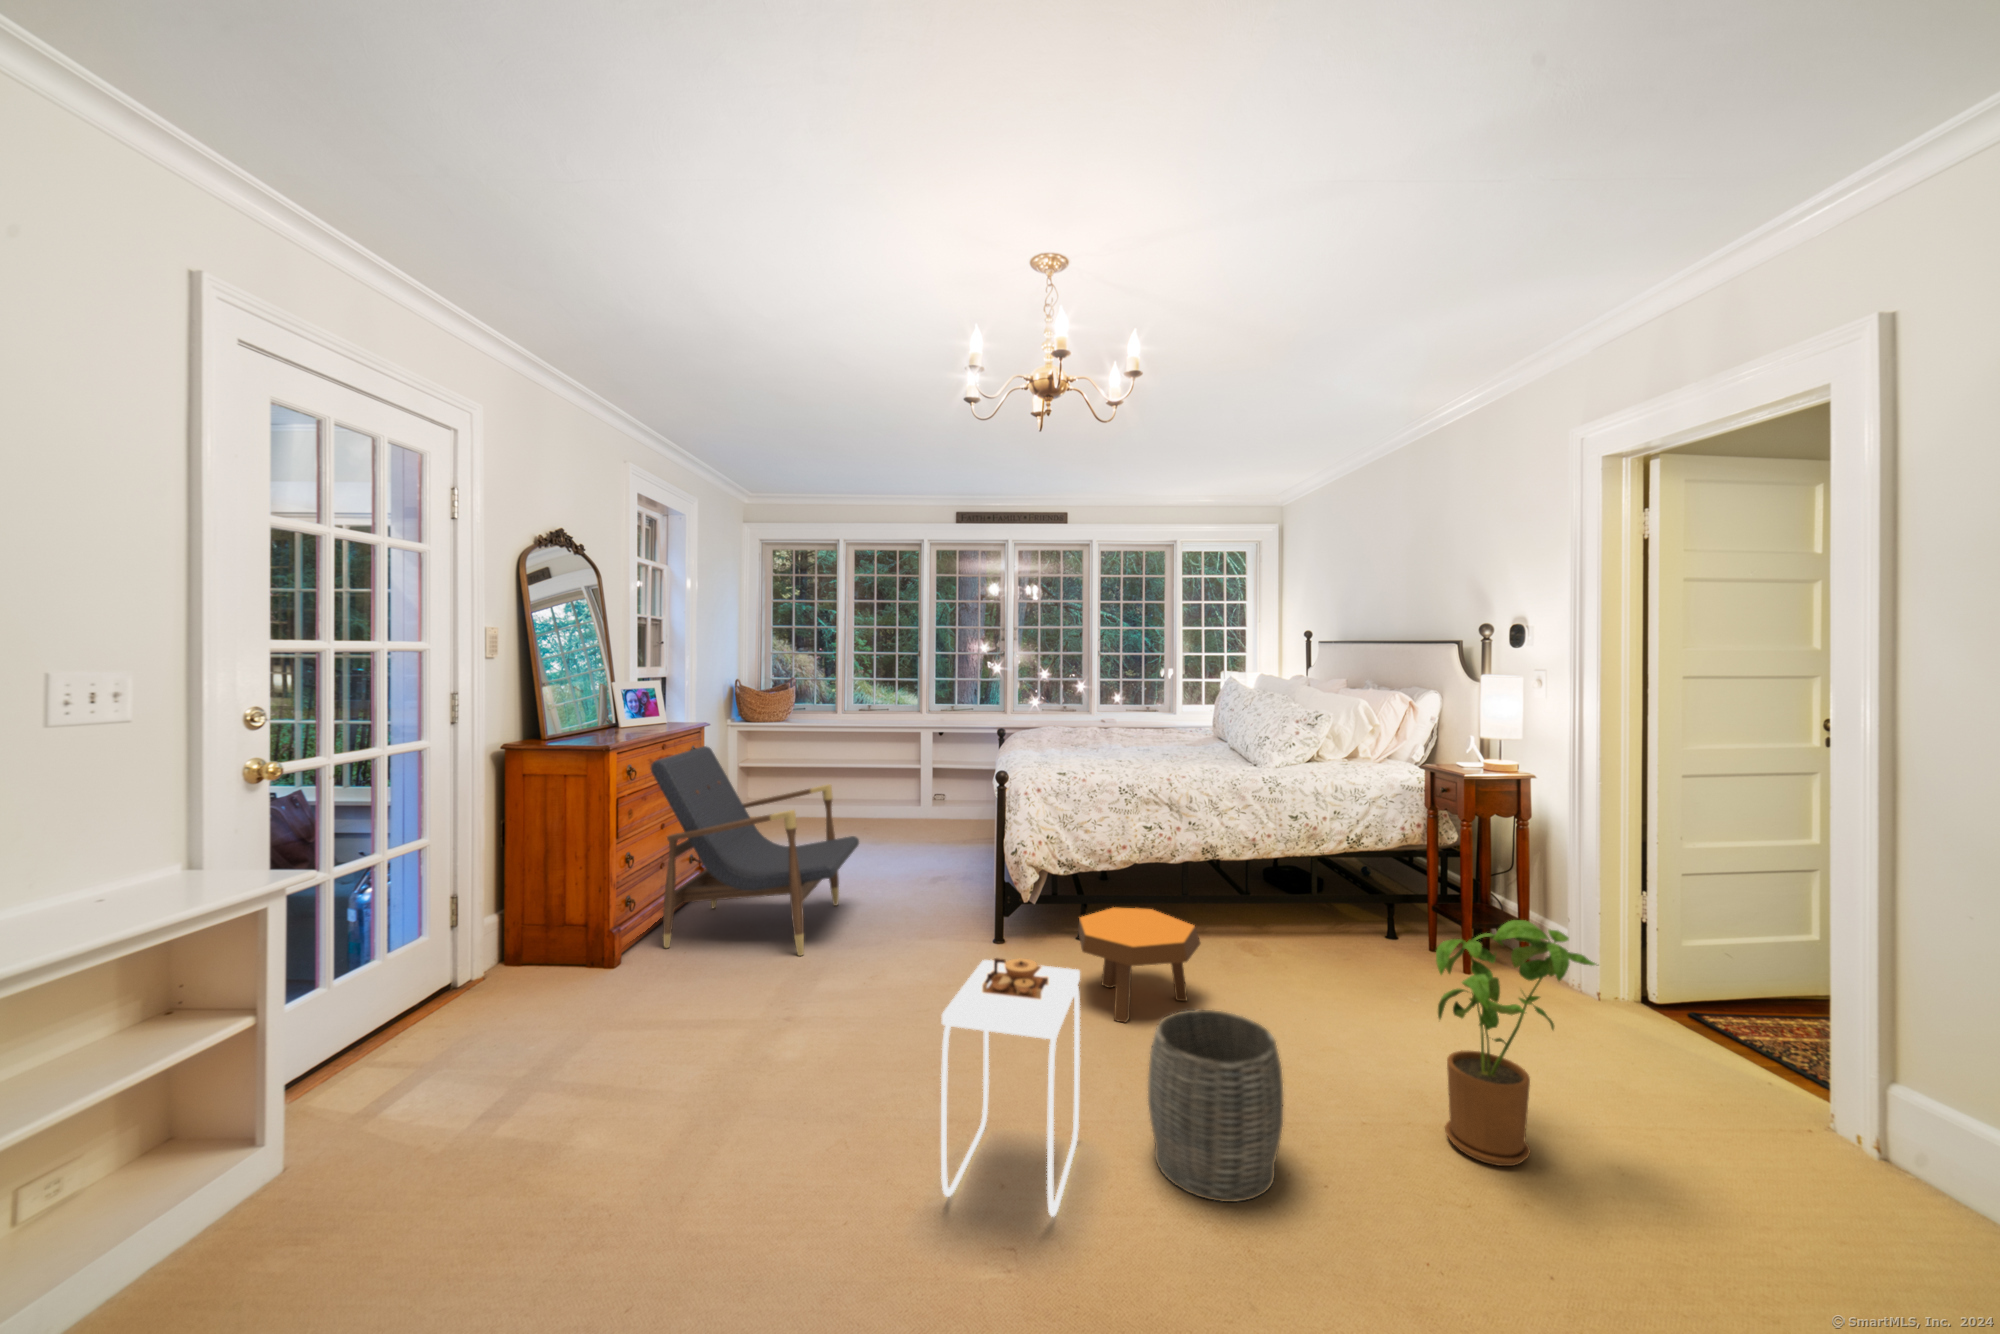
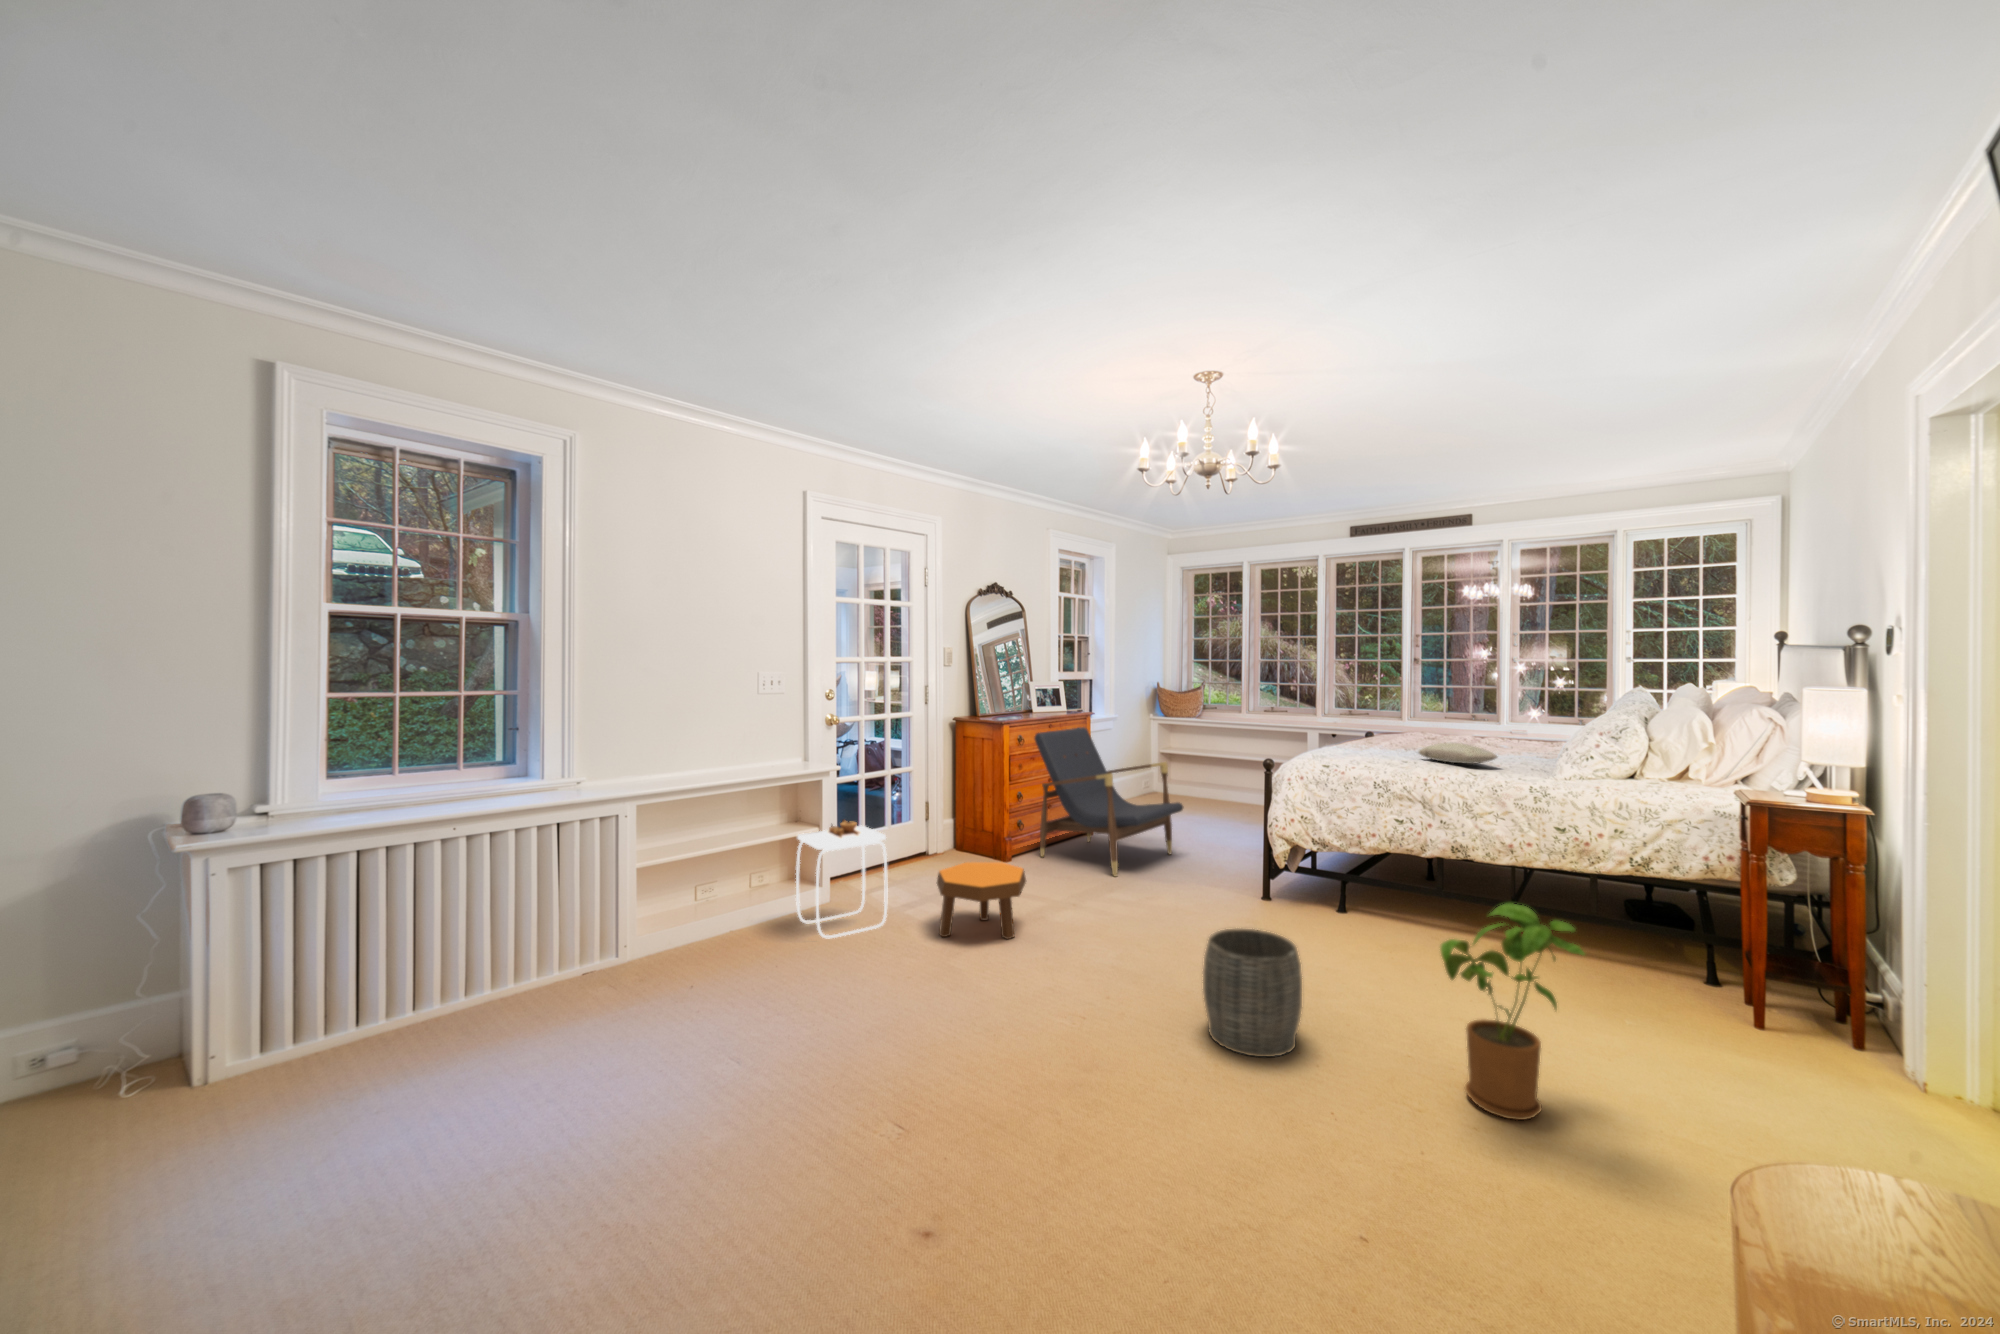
pillow: none [1135,737,1216,758] -> present [1419,743,1497,764]
footstool: present [1078,908,1200,1022] -> present [937,862,1026,939]
side table: present [941,958,1080,1216] -> present [796,820,888,939]

